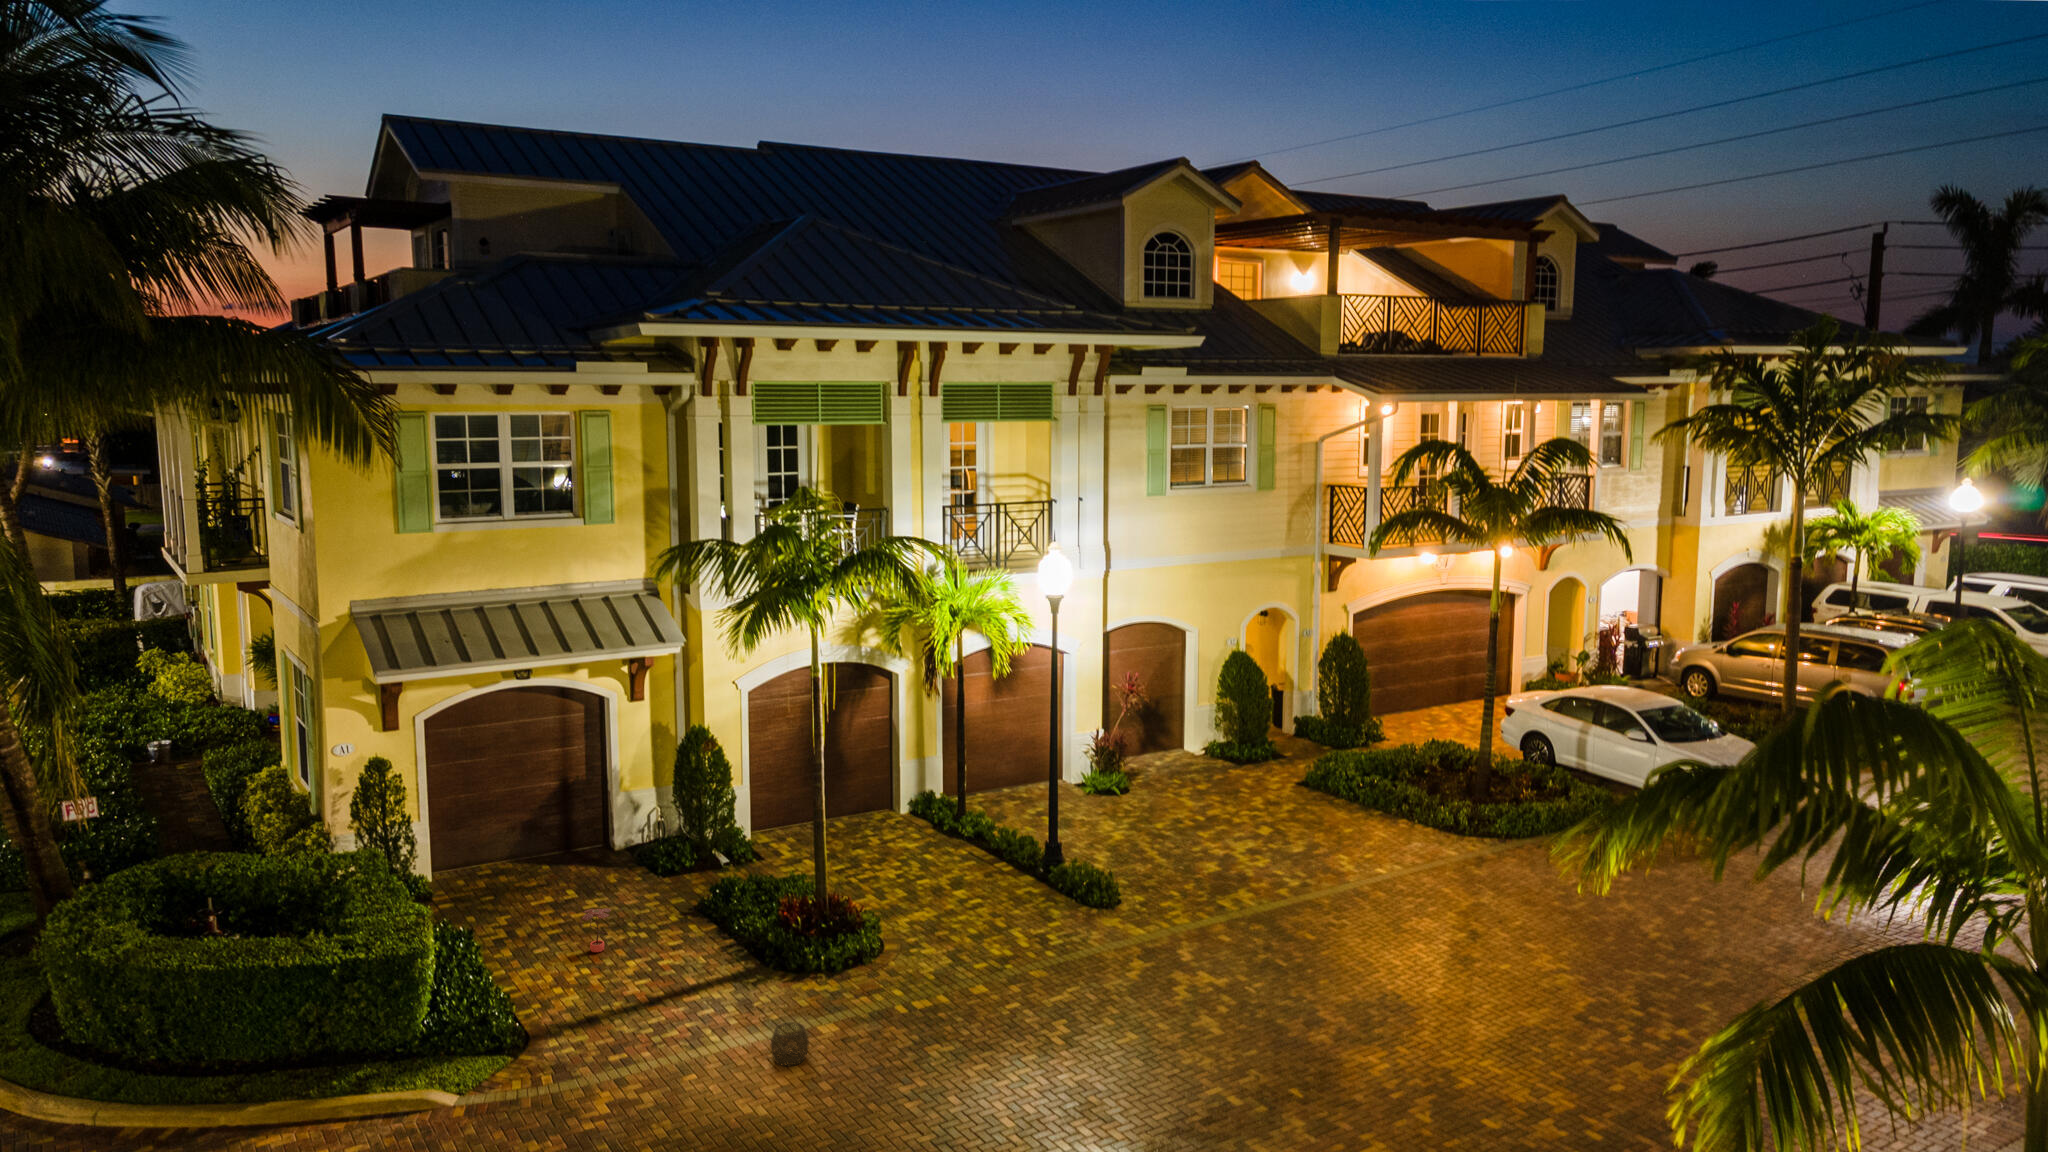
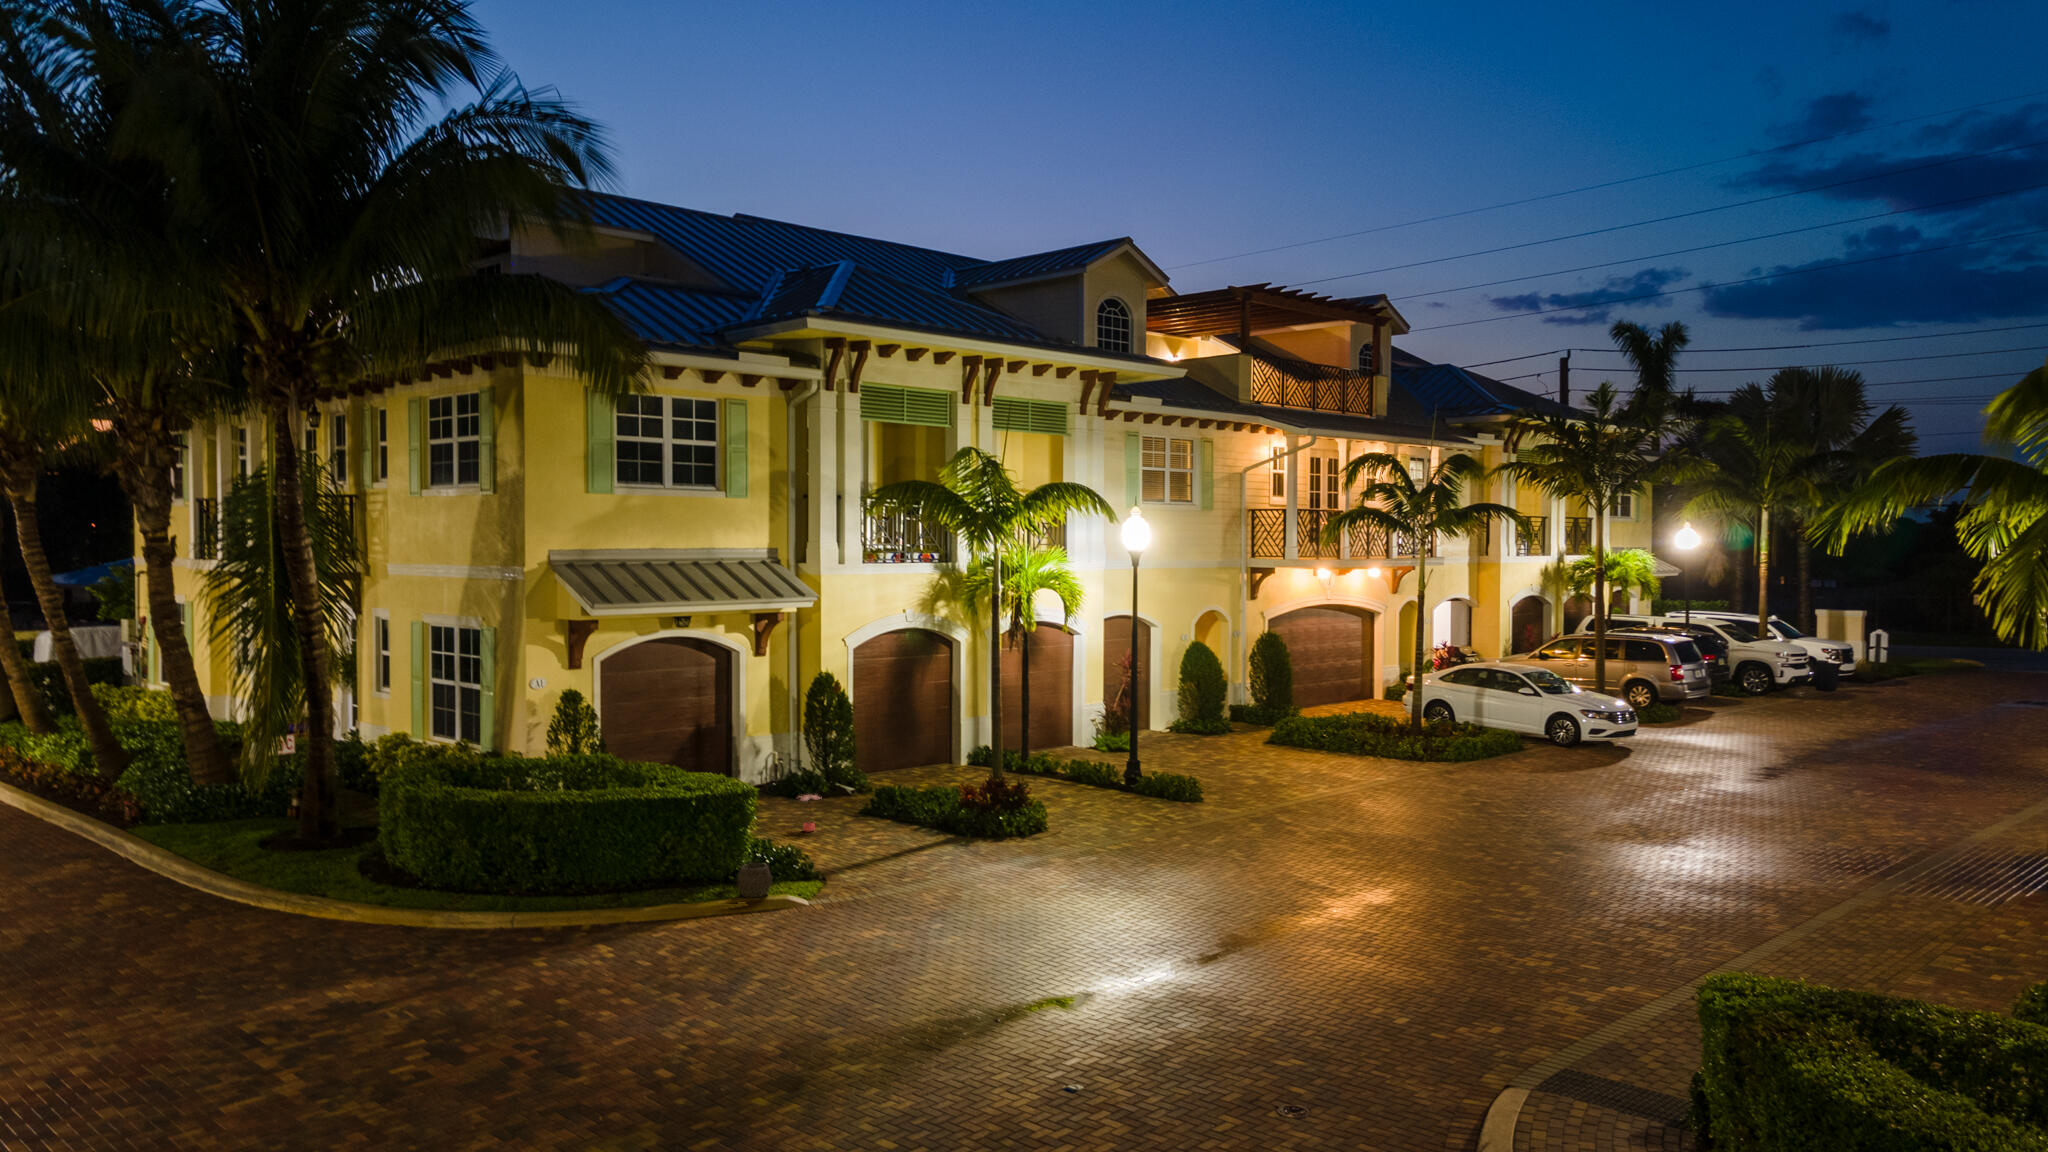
woven basket: present [770,1022,809,1066] -> present [738,863,771,897]

